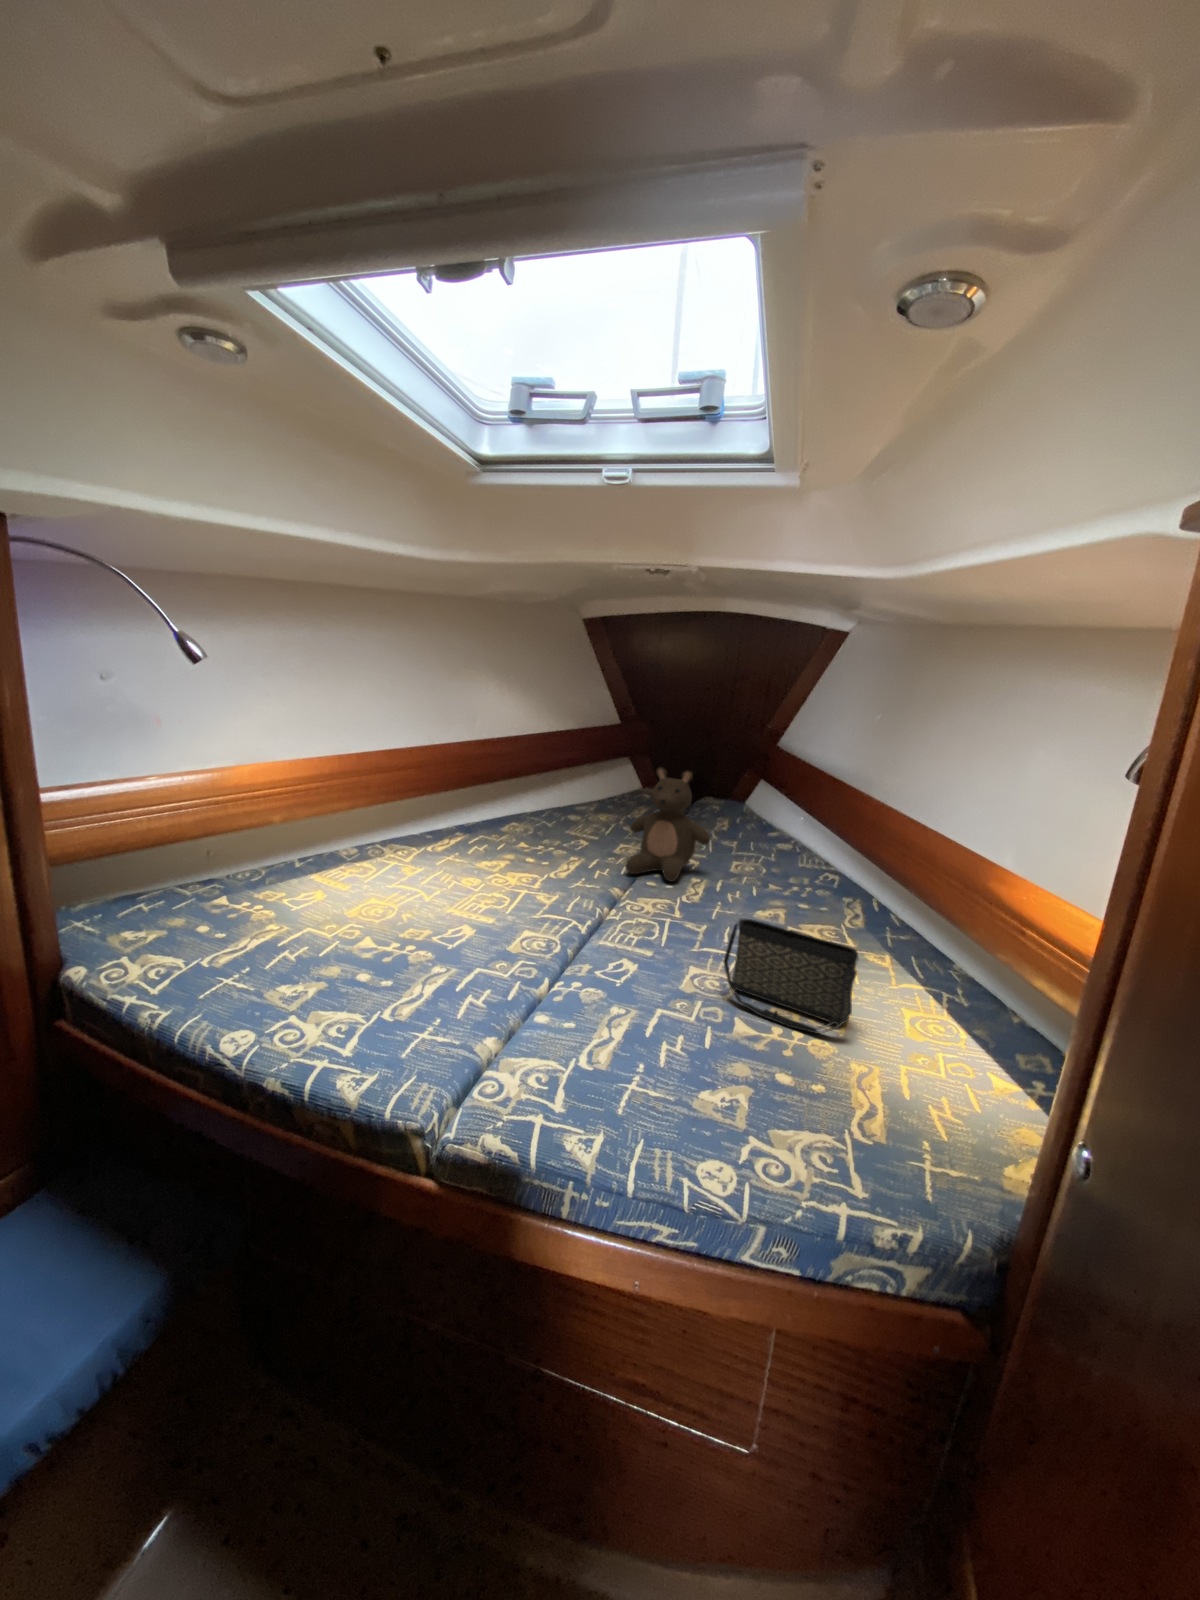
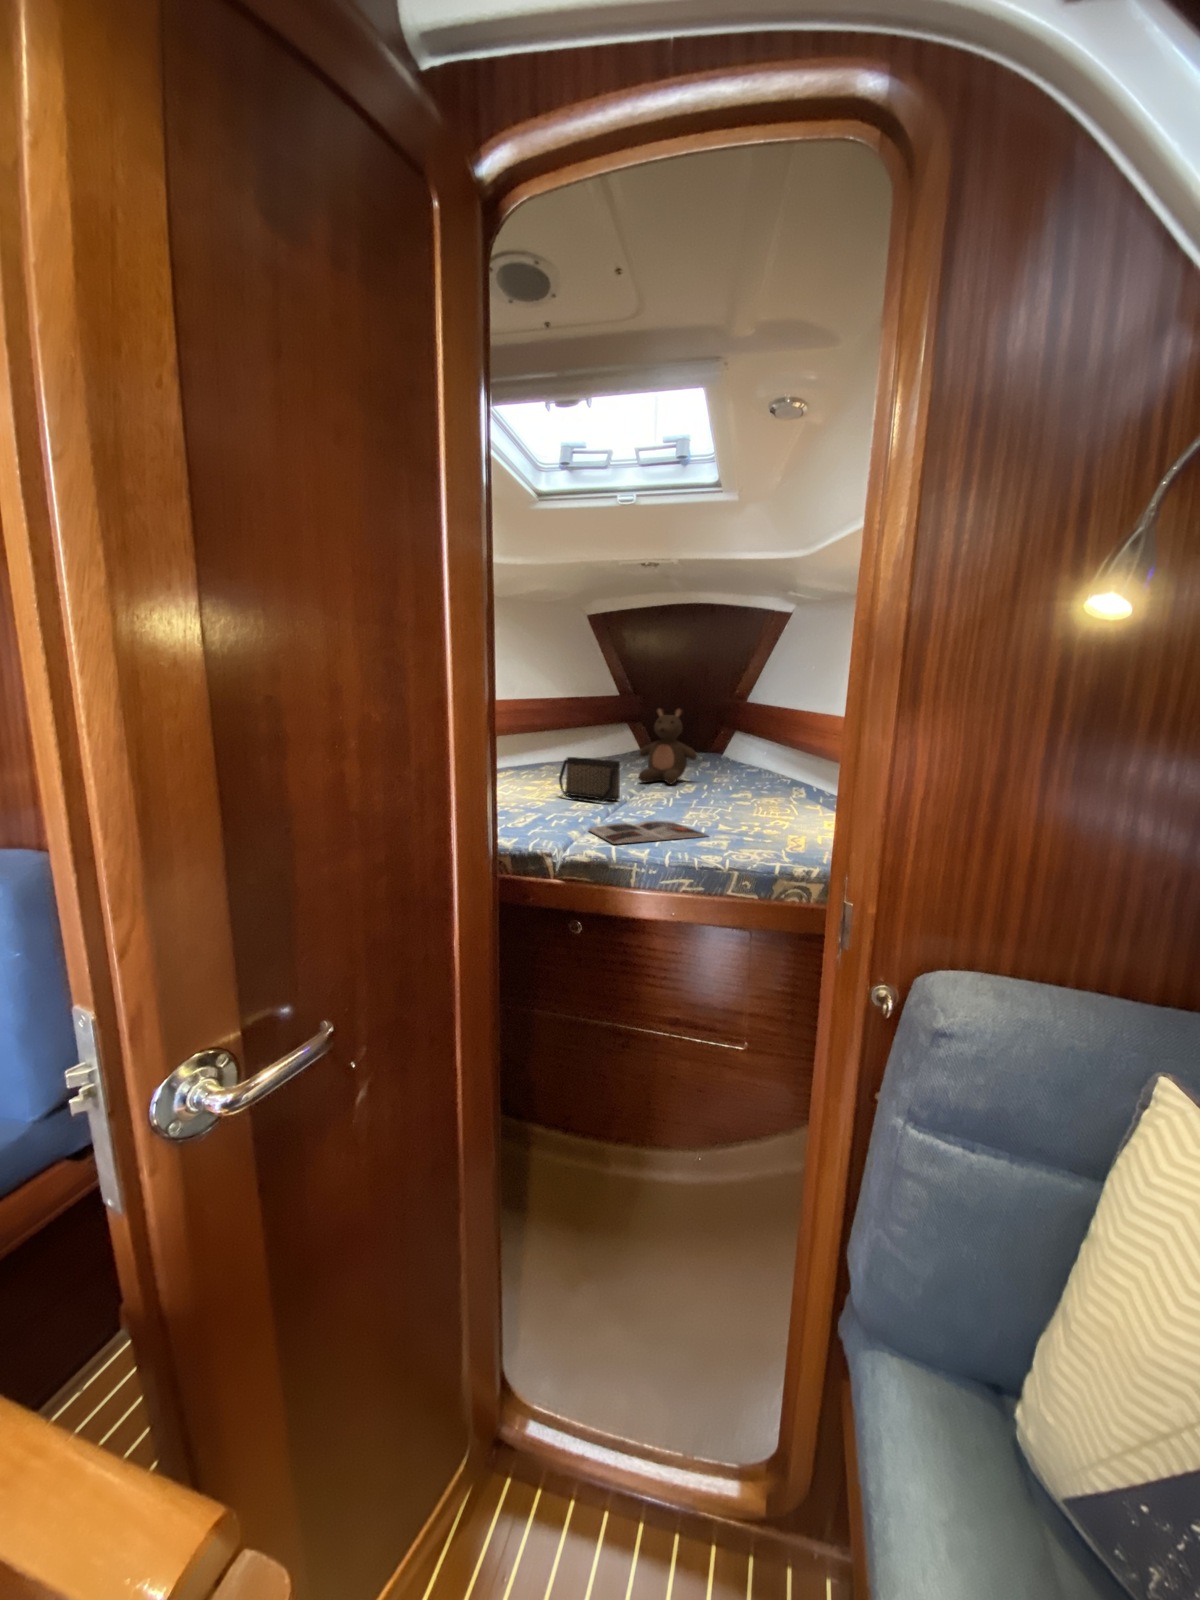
handbag: present [724,918,858,1034] -> present [559,757,620,802]
magazine: none [513,1011,716,1099] -> present [589,821,708,844]

